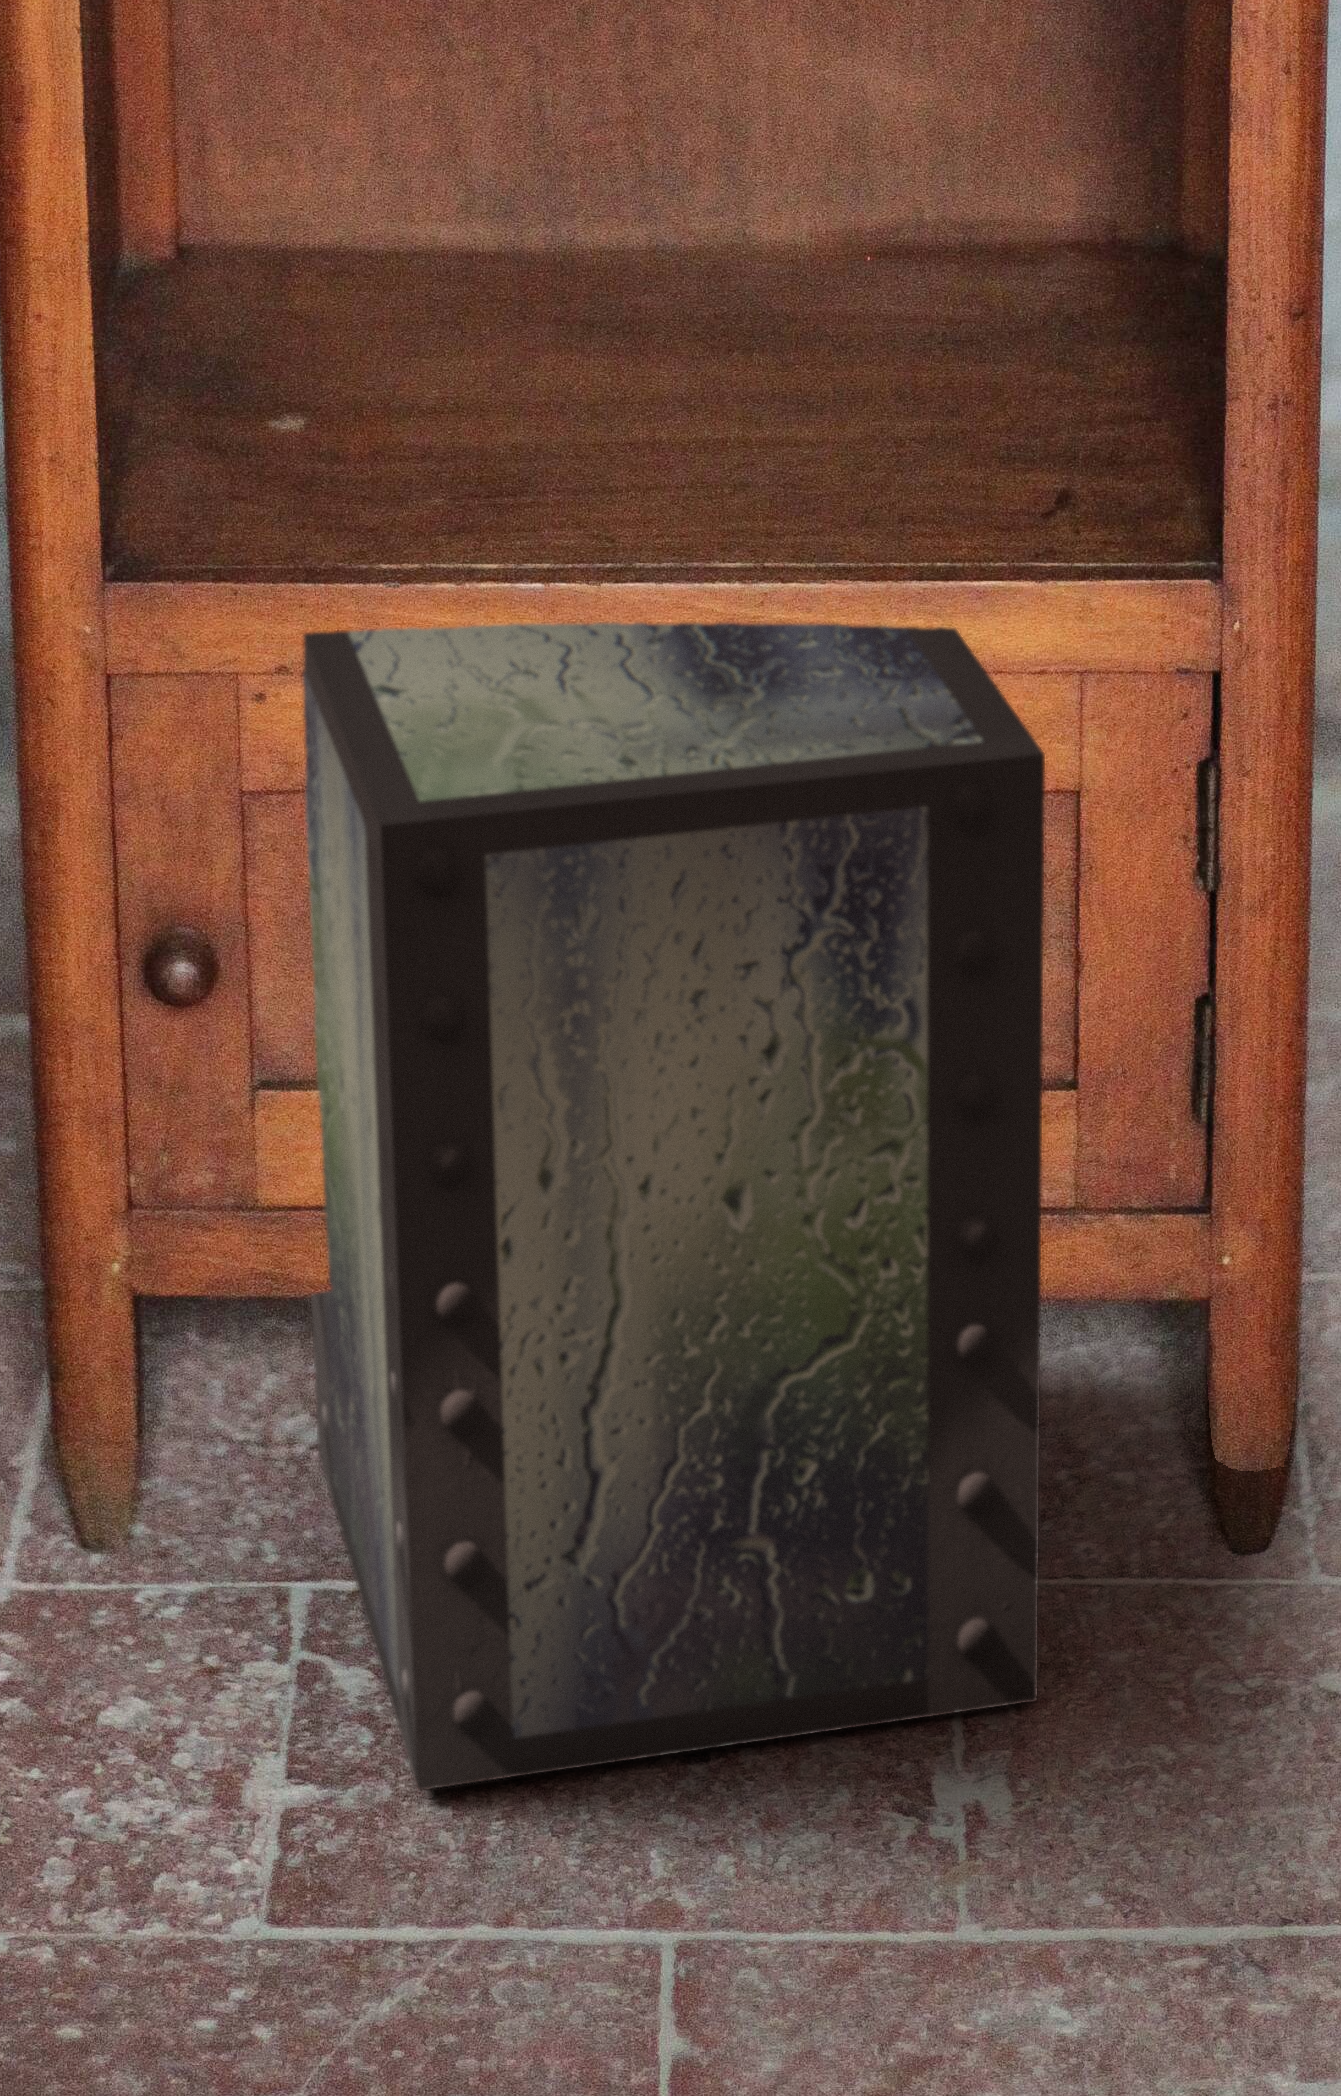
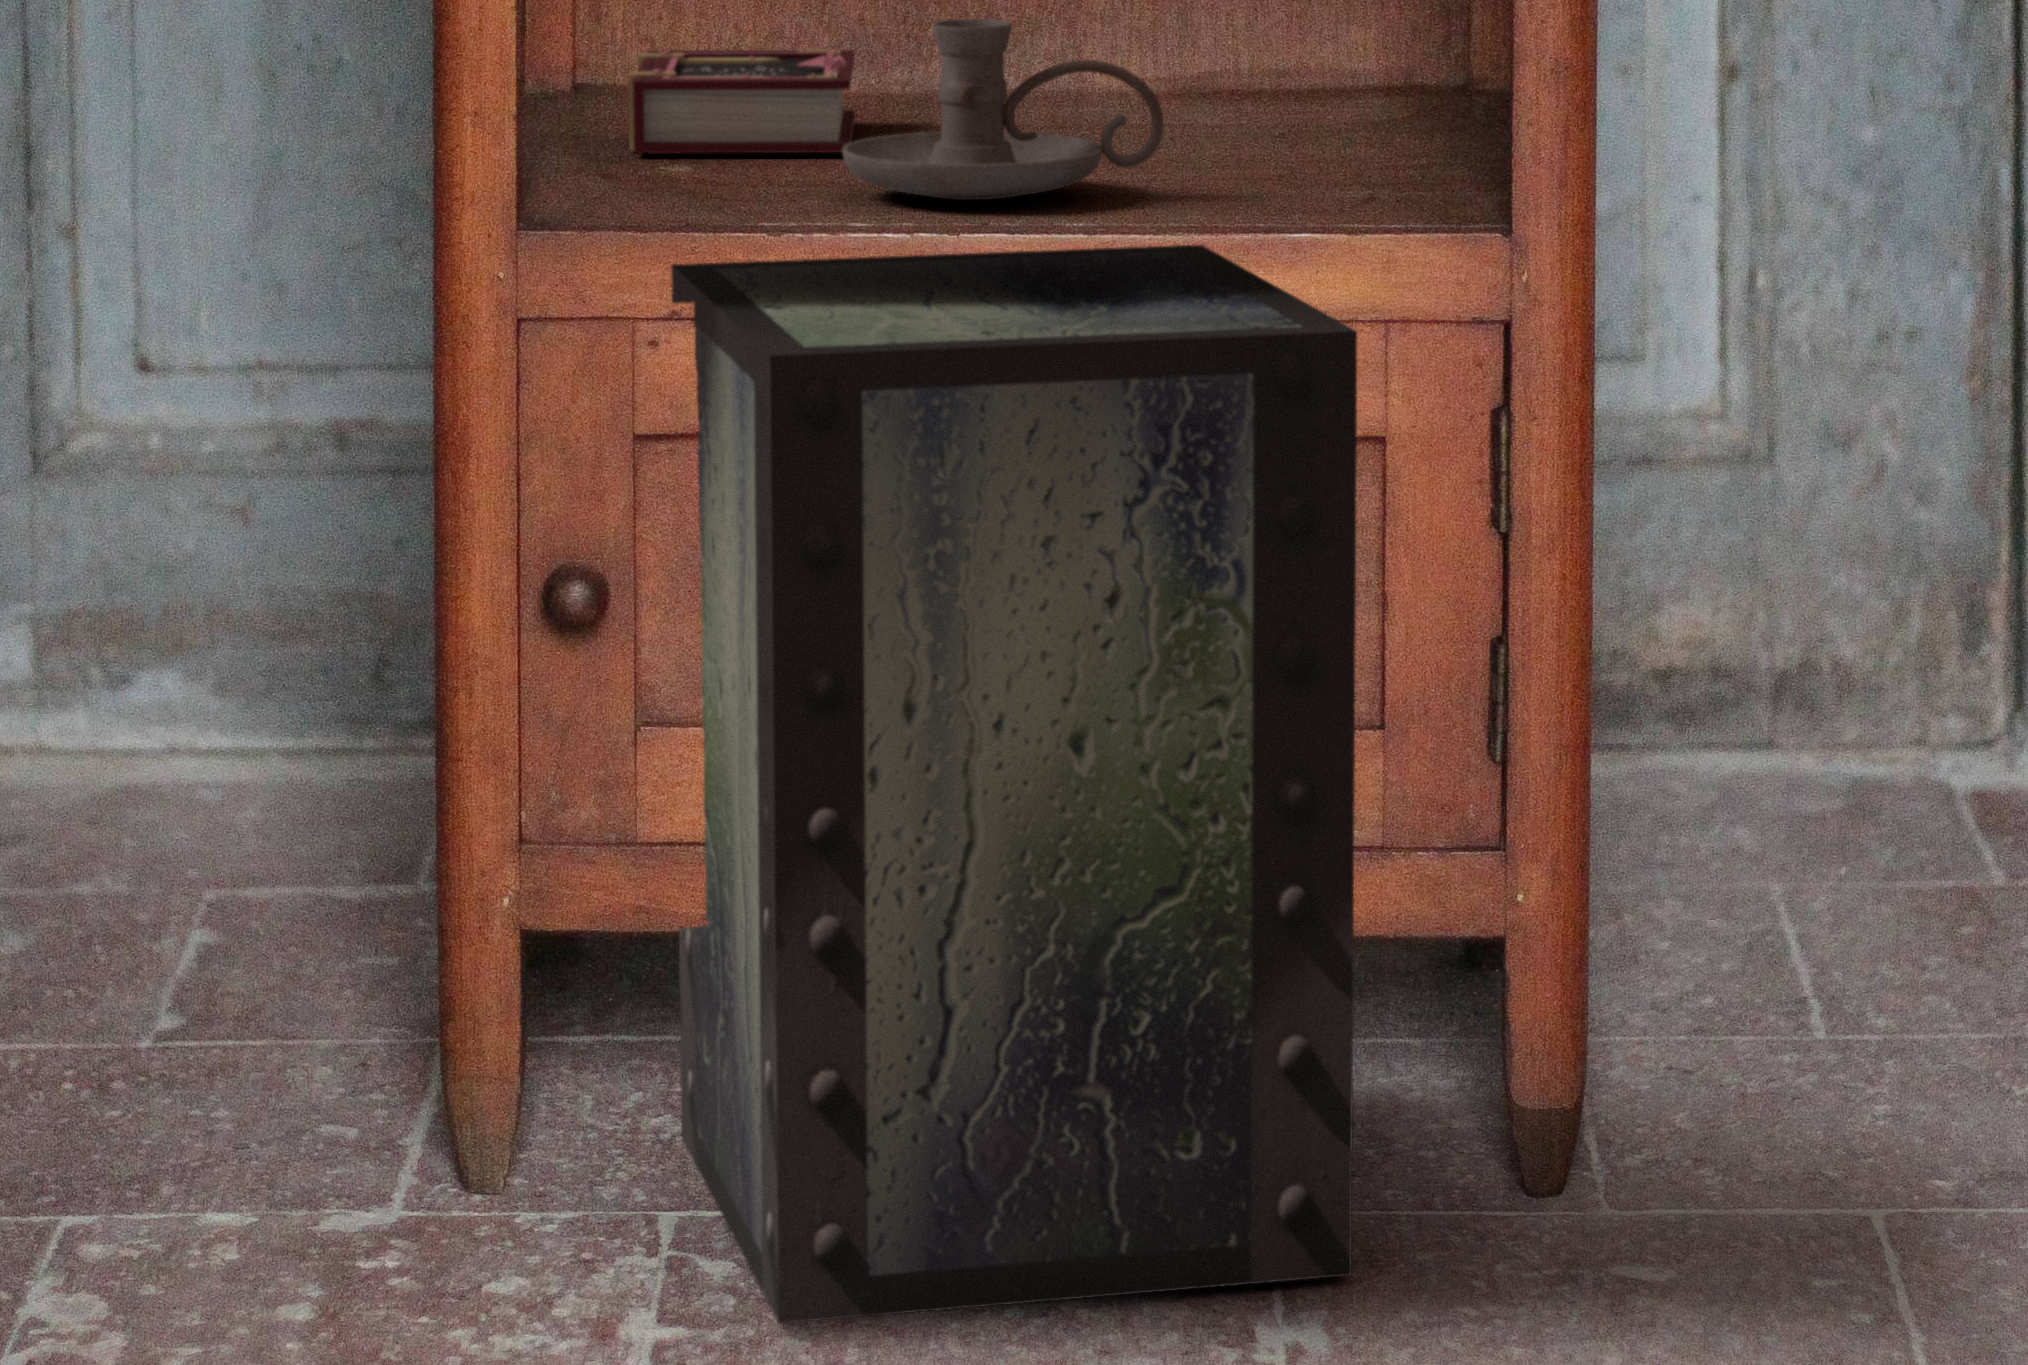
book: none [233,189,492,366] -> present [628,48,855,153]
candle holder: none [469,279,831,503] -> present [843,19,1164,200]

